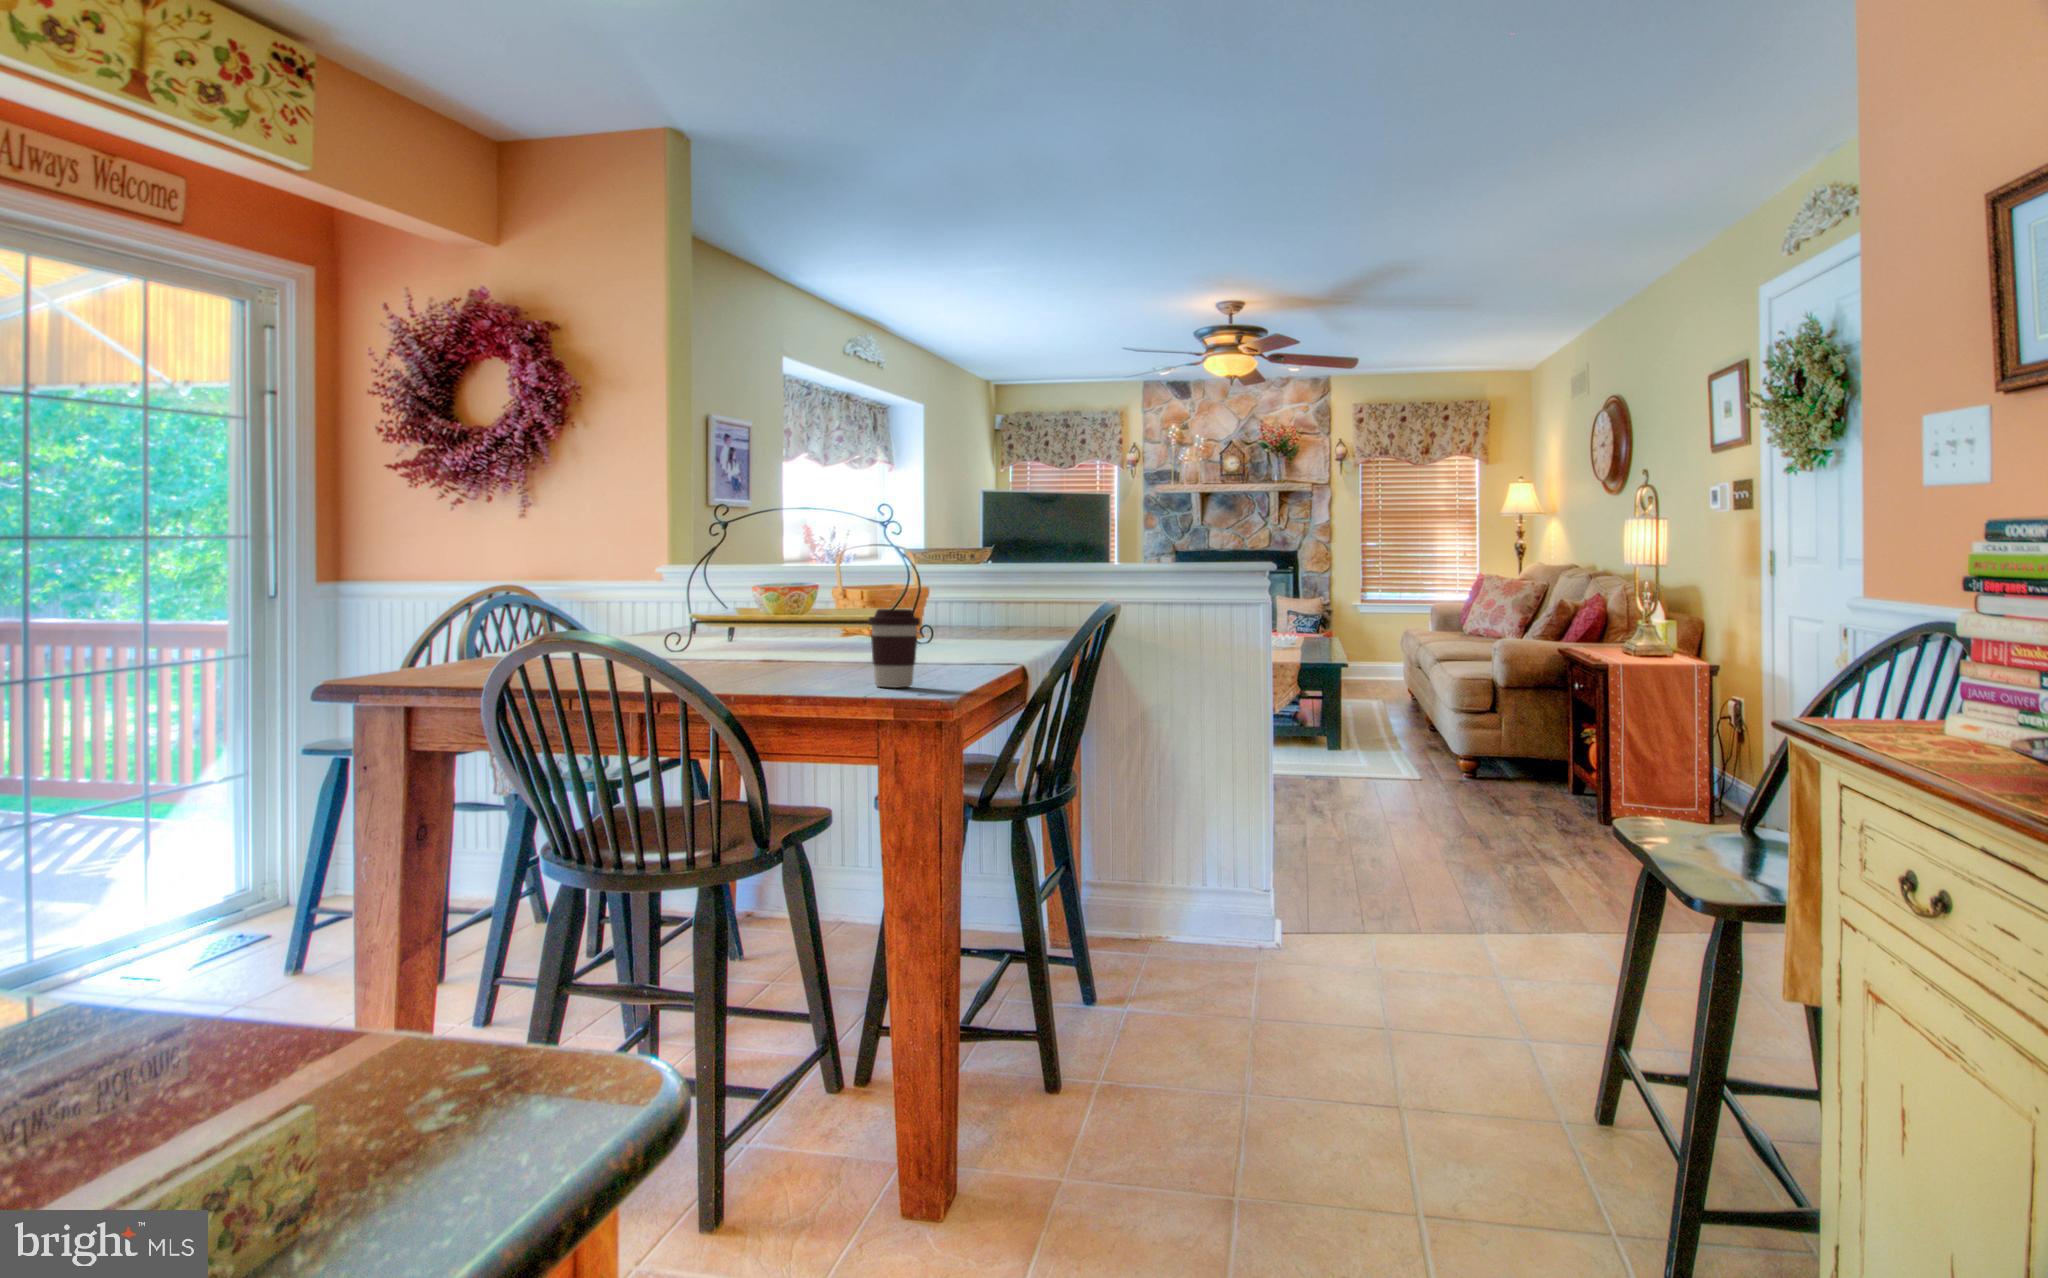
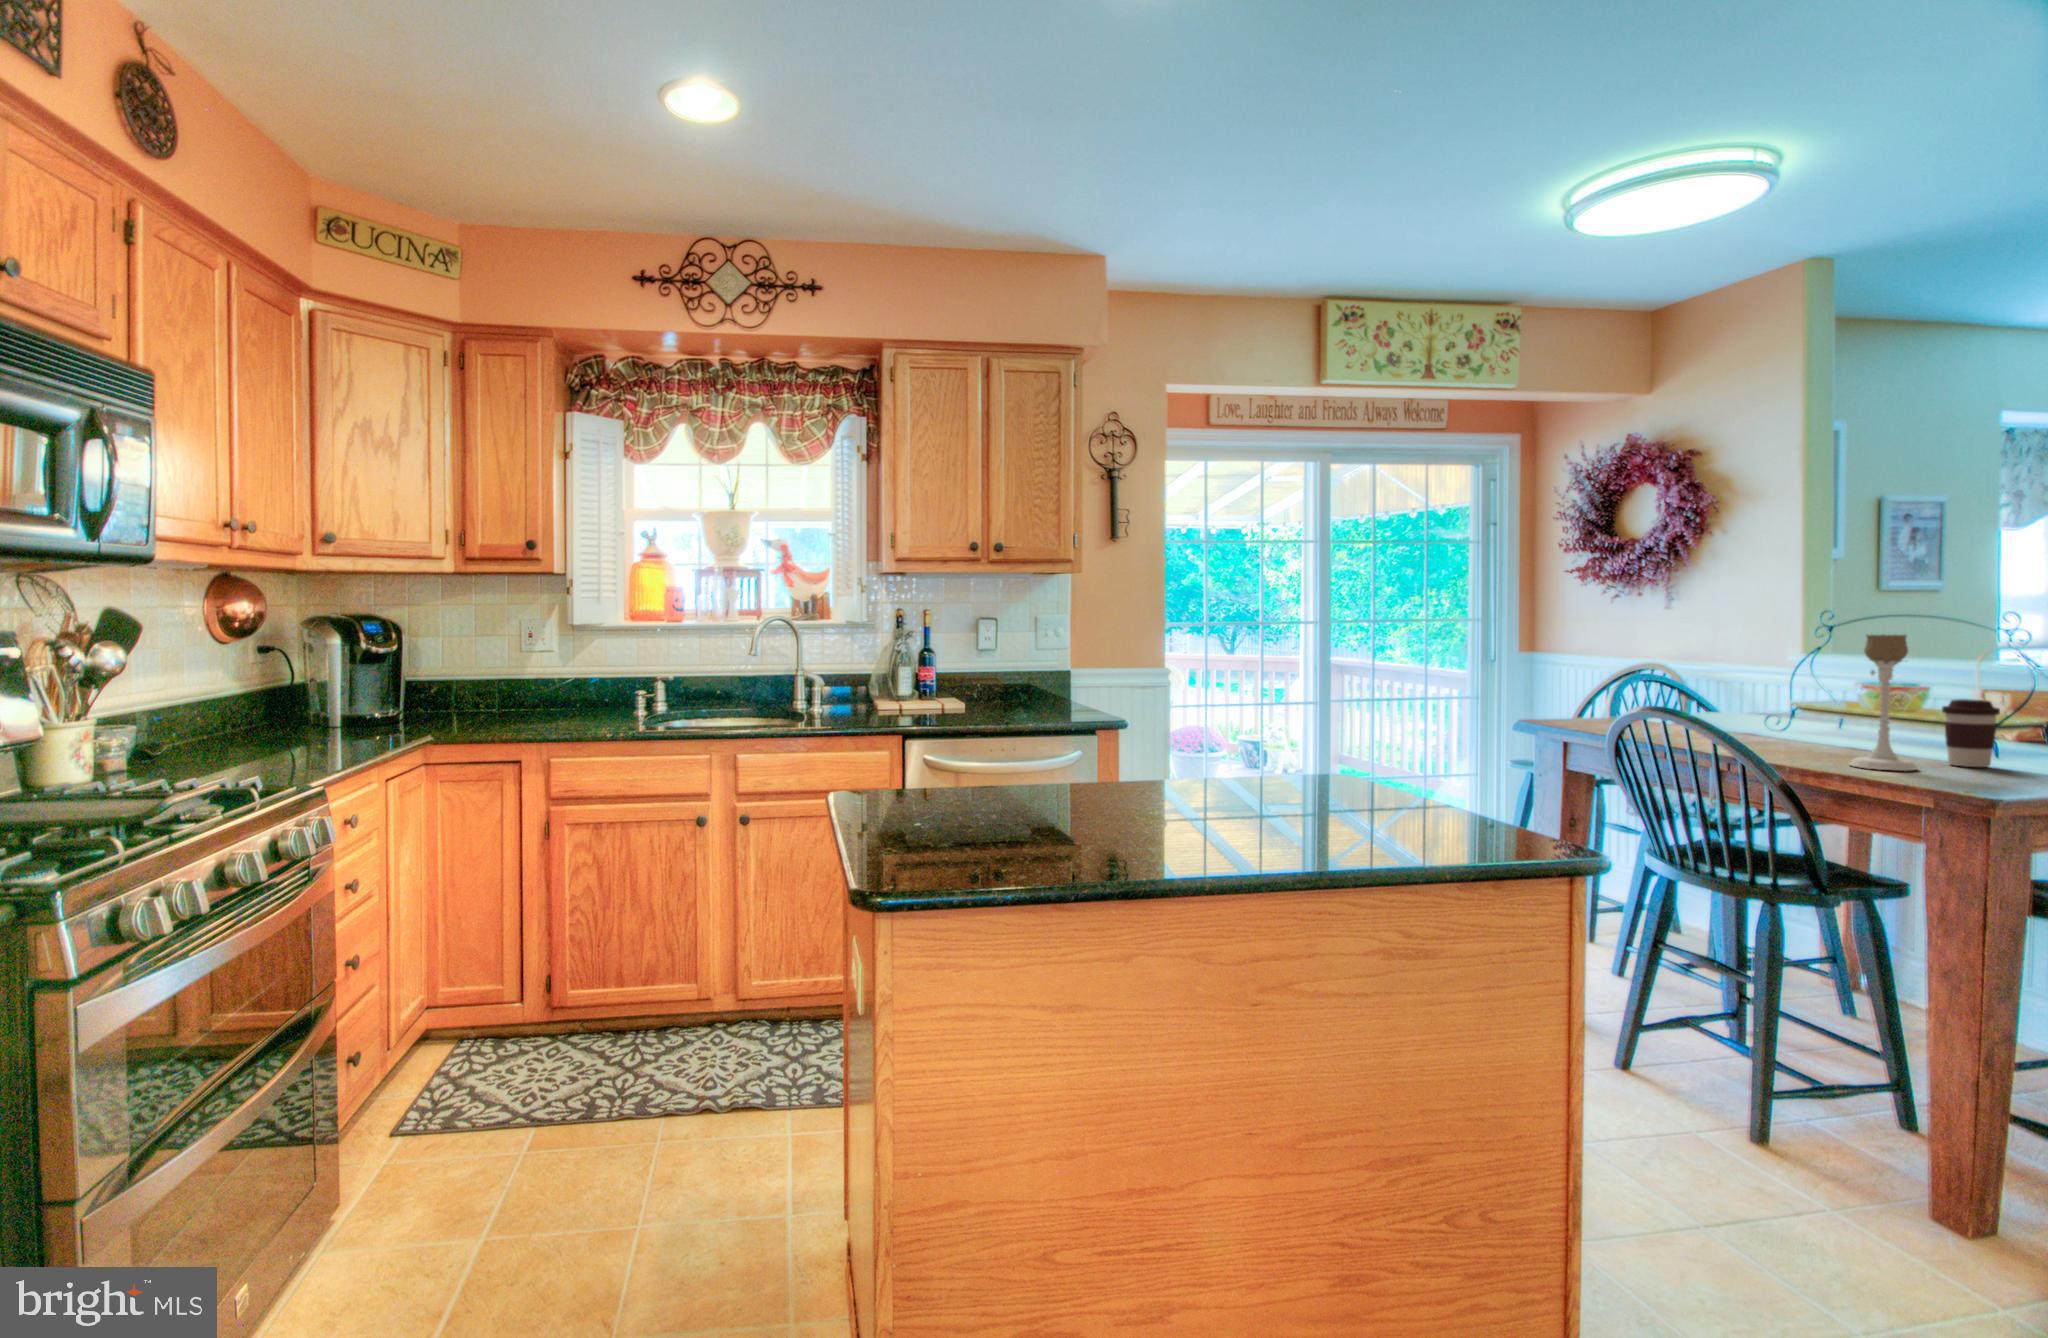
candle holder: none [790,521,862,697] -> present [1849,635,1918,771]

